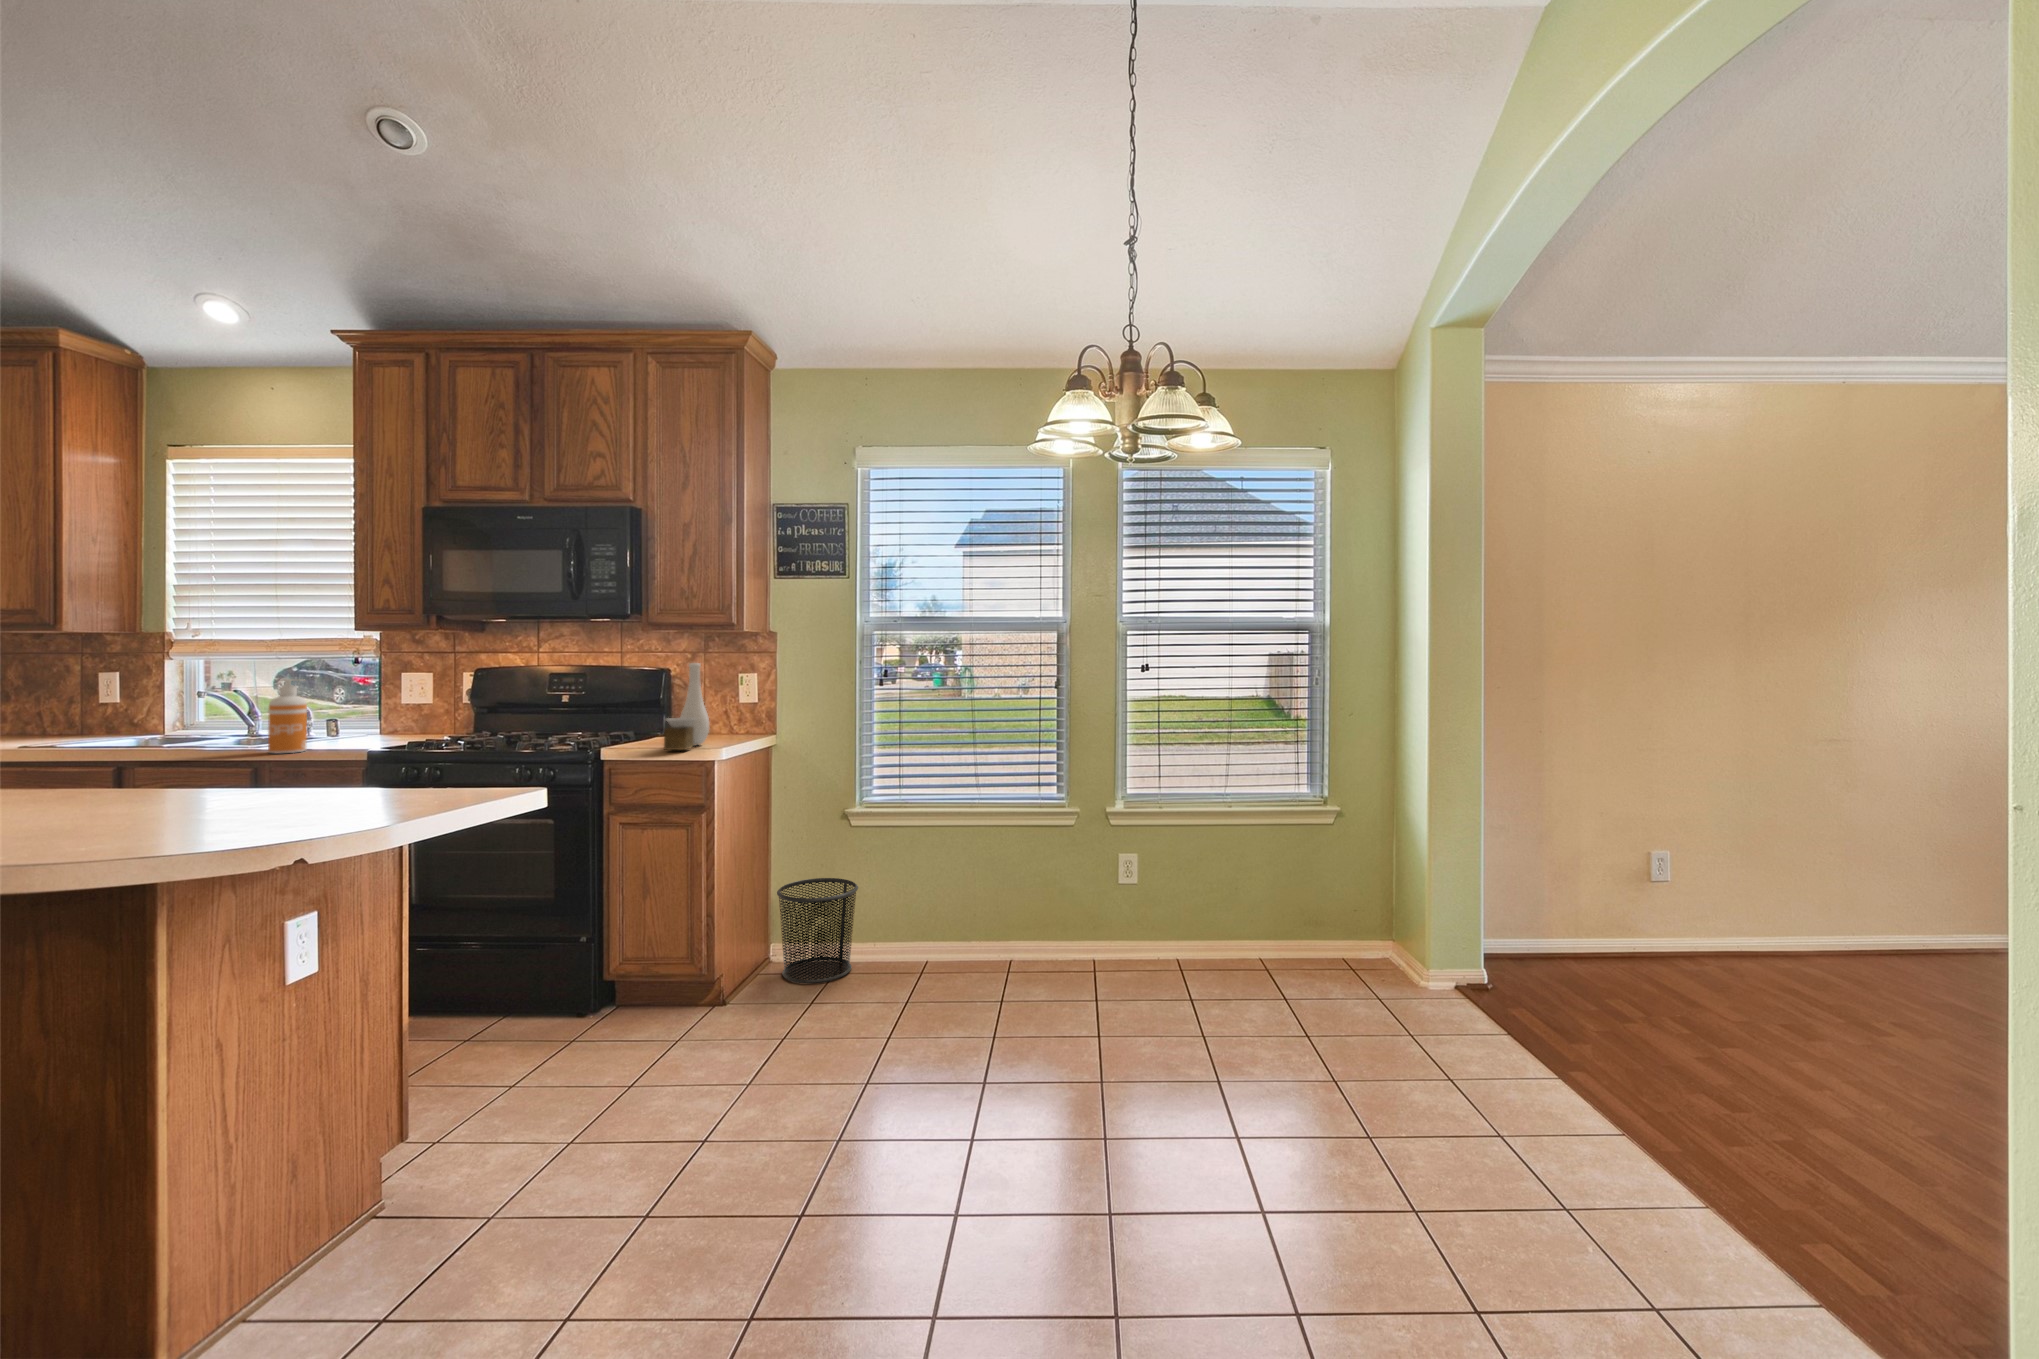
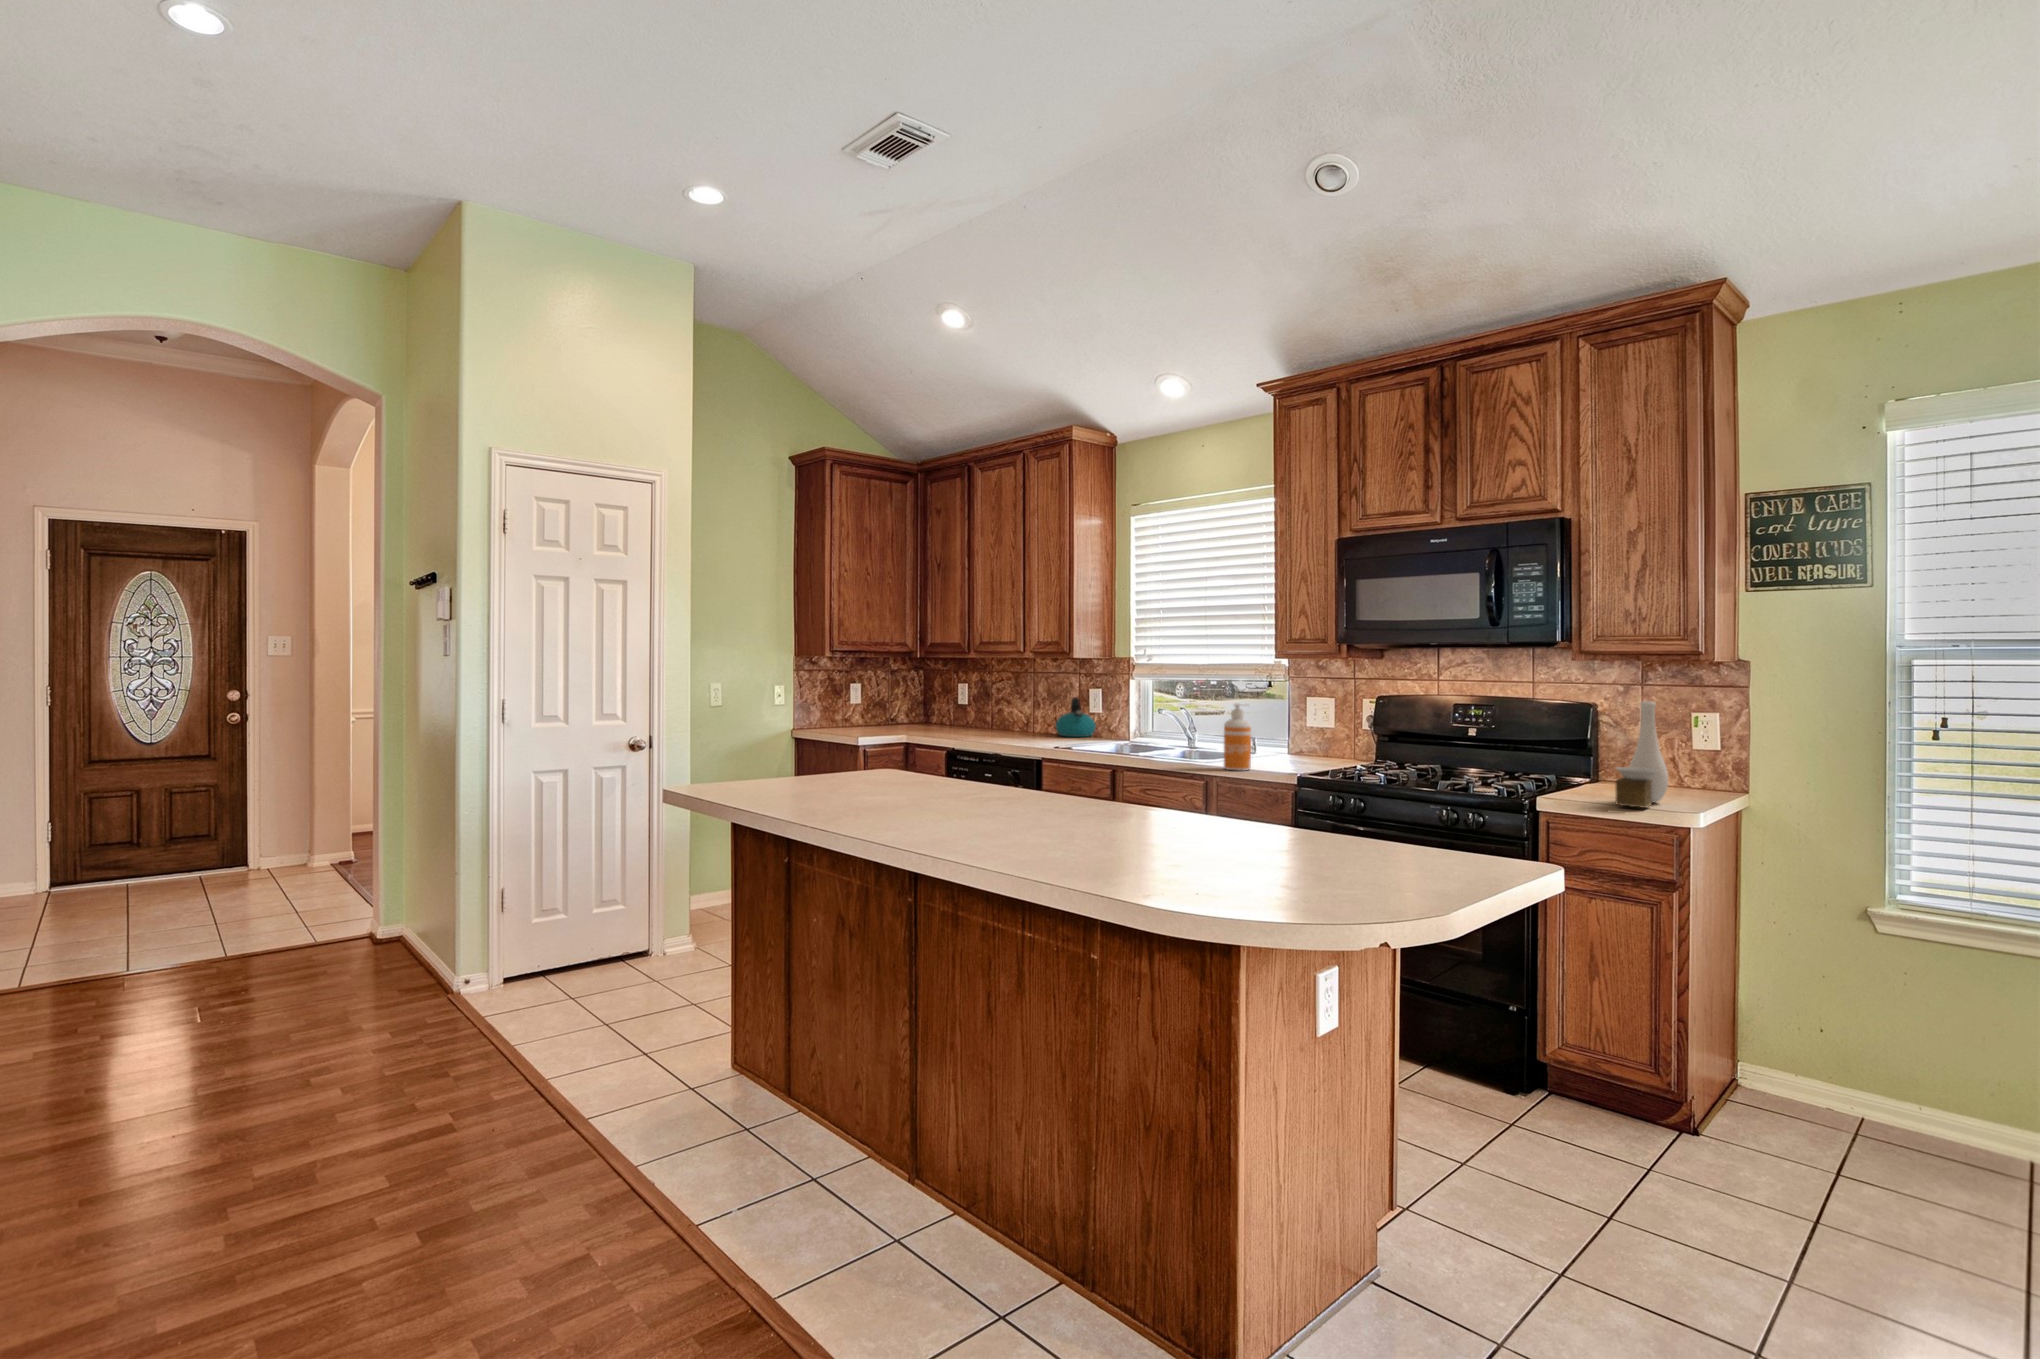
kettle: none [30,681,107,732] -> present [1056,697,1096,737]
trash can: present [777,878,858,984] -> none [1766,998,1906,1151]

